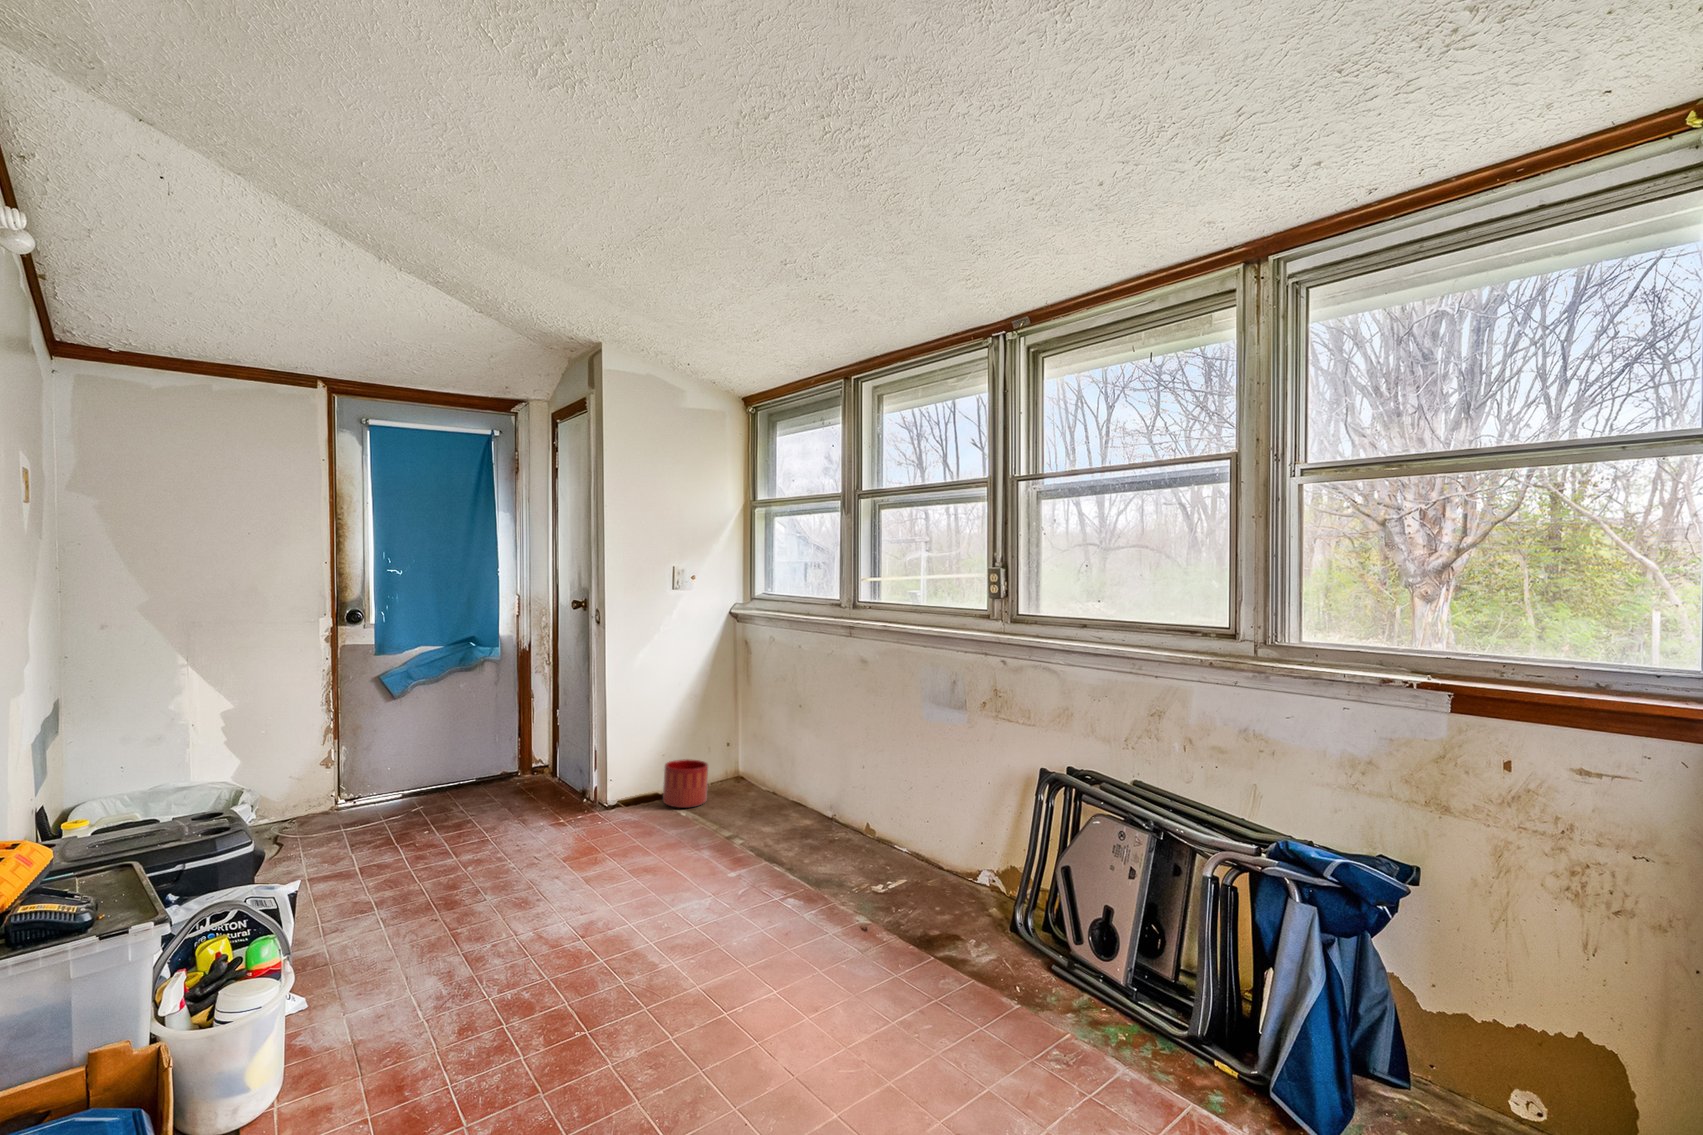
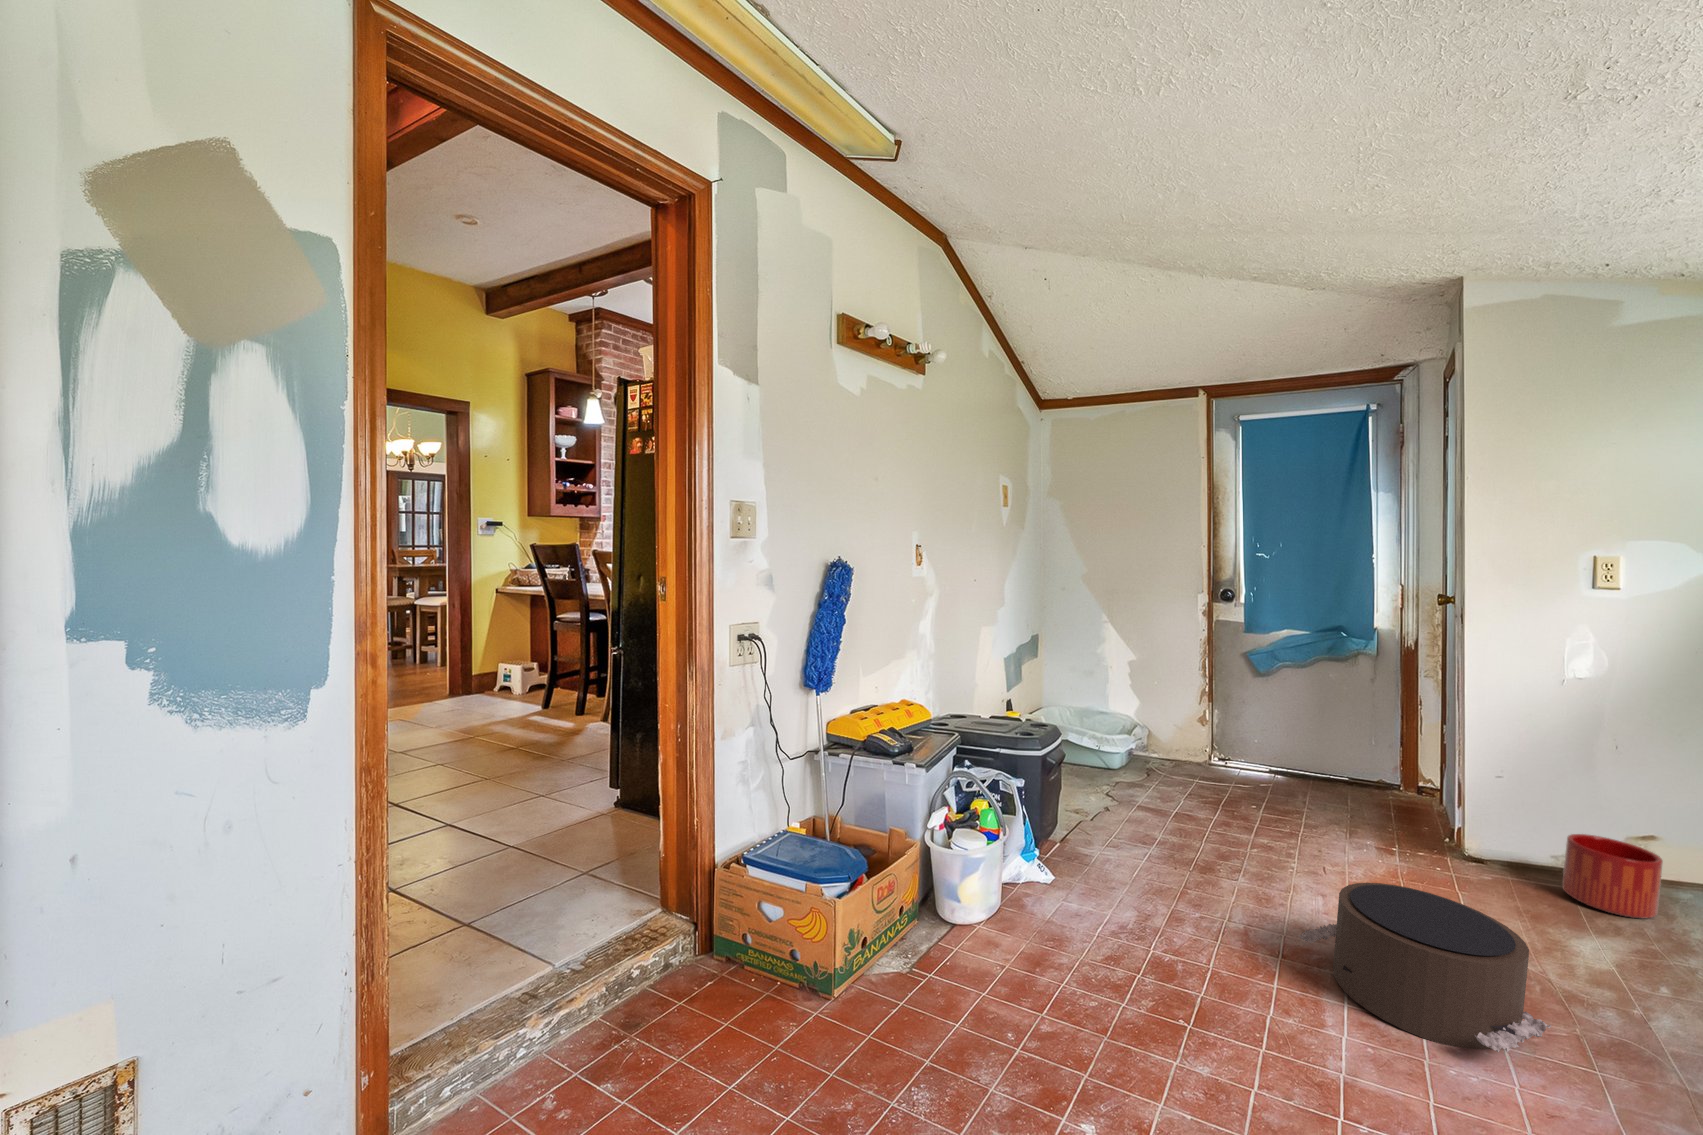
pouf: none [597,828,744,933] -> present [1299,883,1551,1052]

